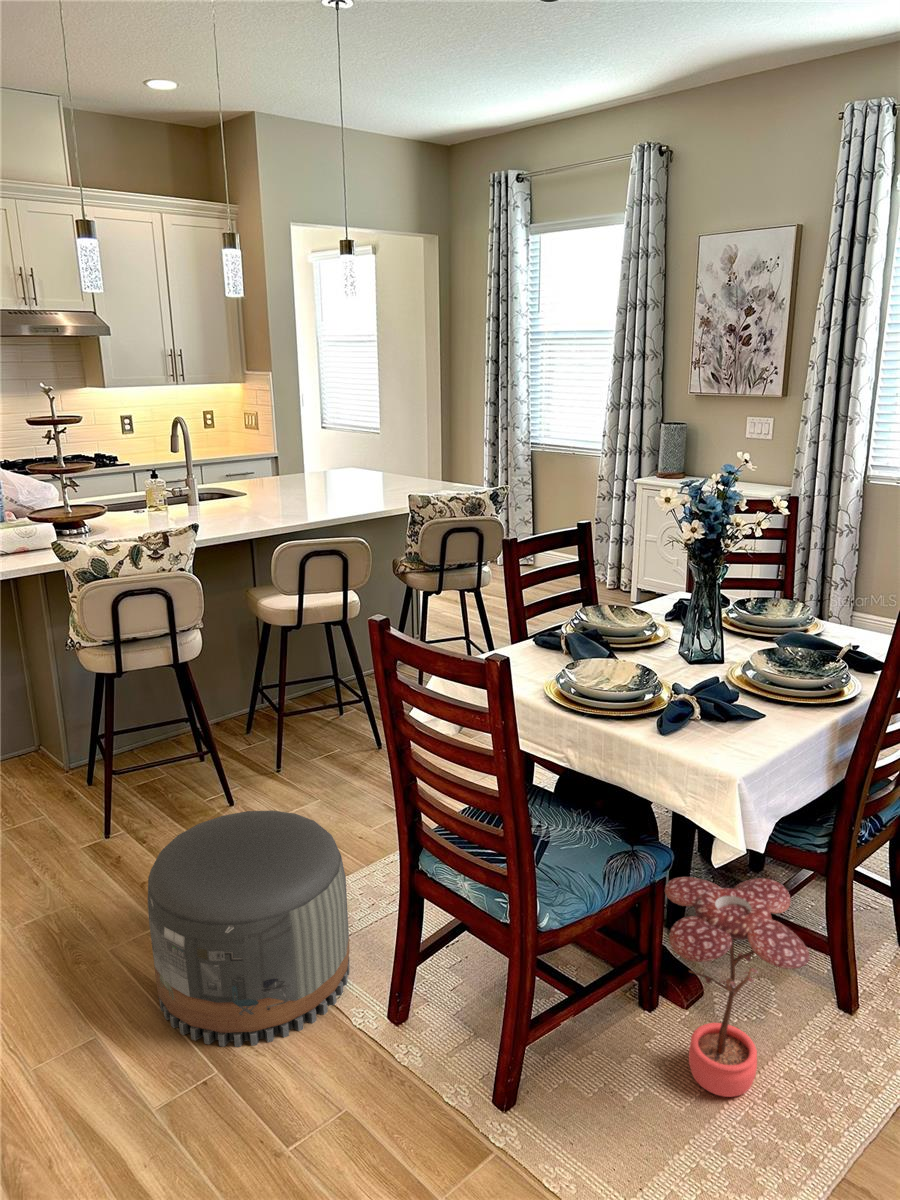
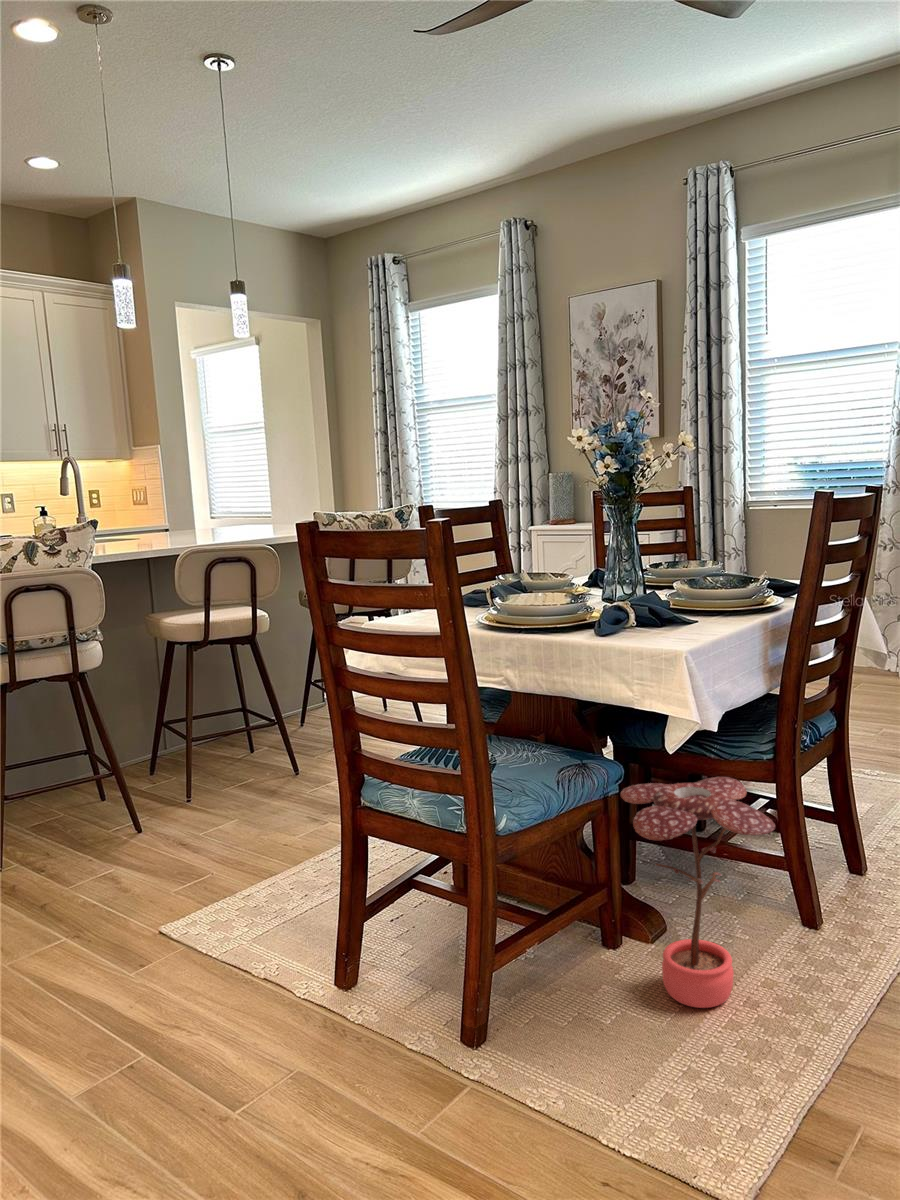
pouf: present [148,810,350,1047] -> none [55,789,287,1035]

